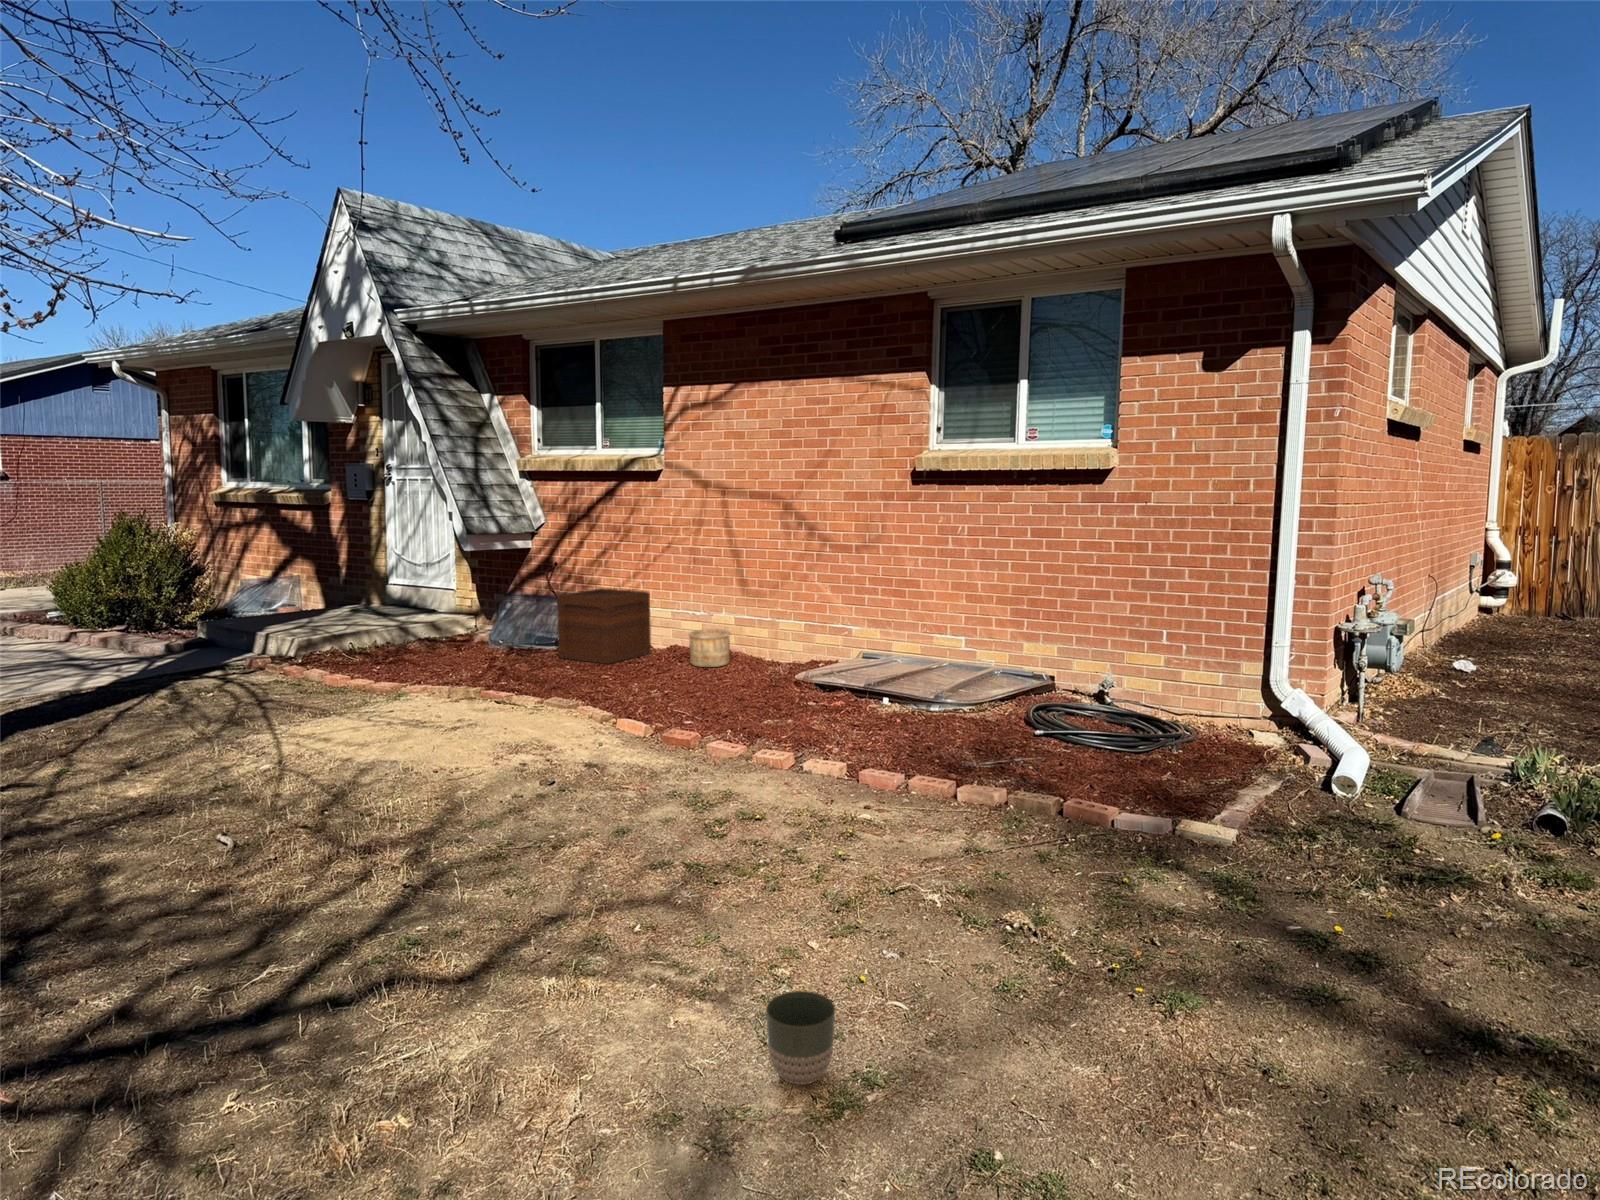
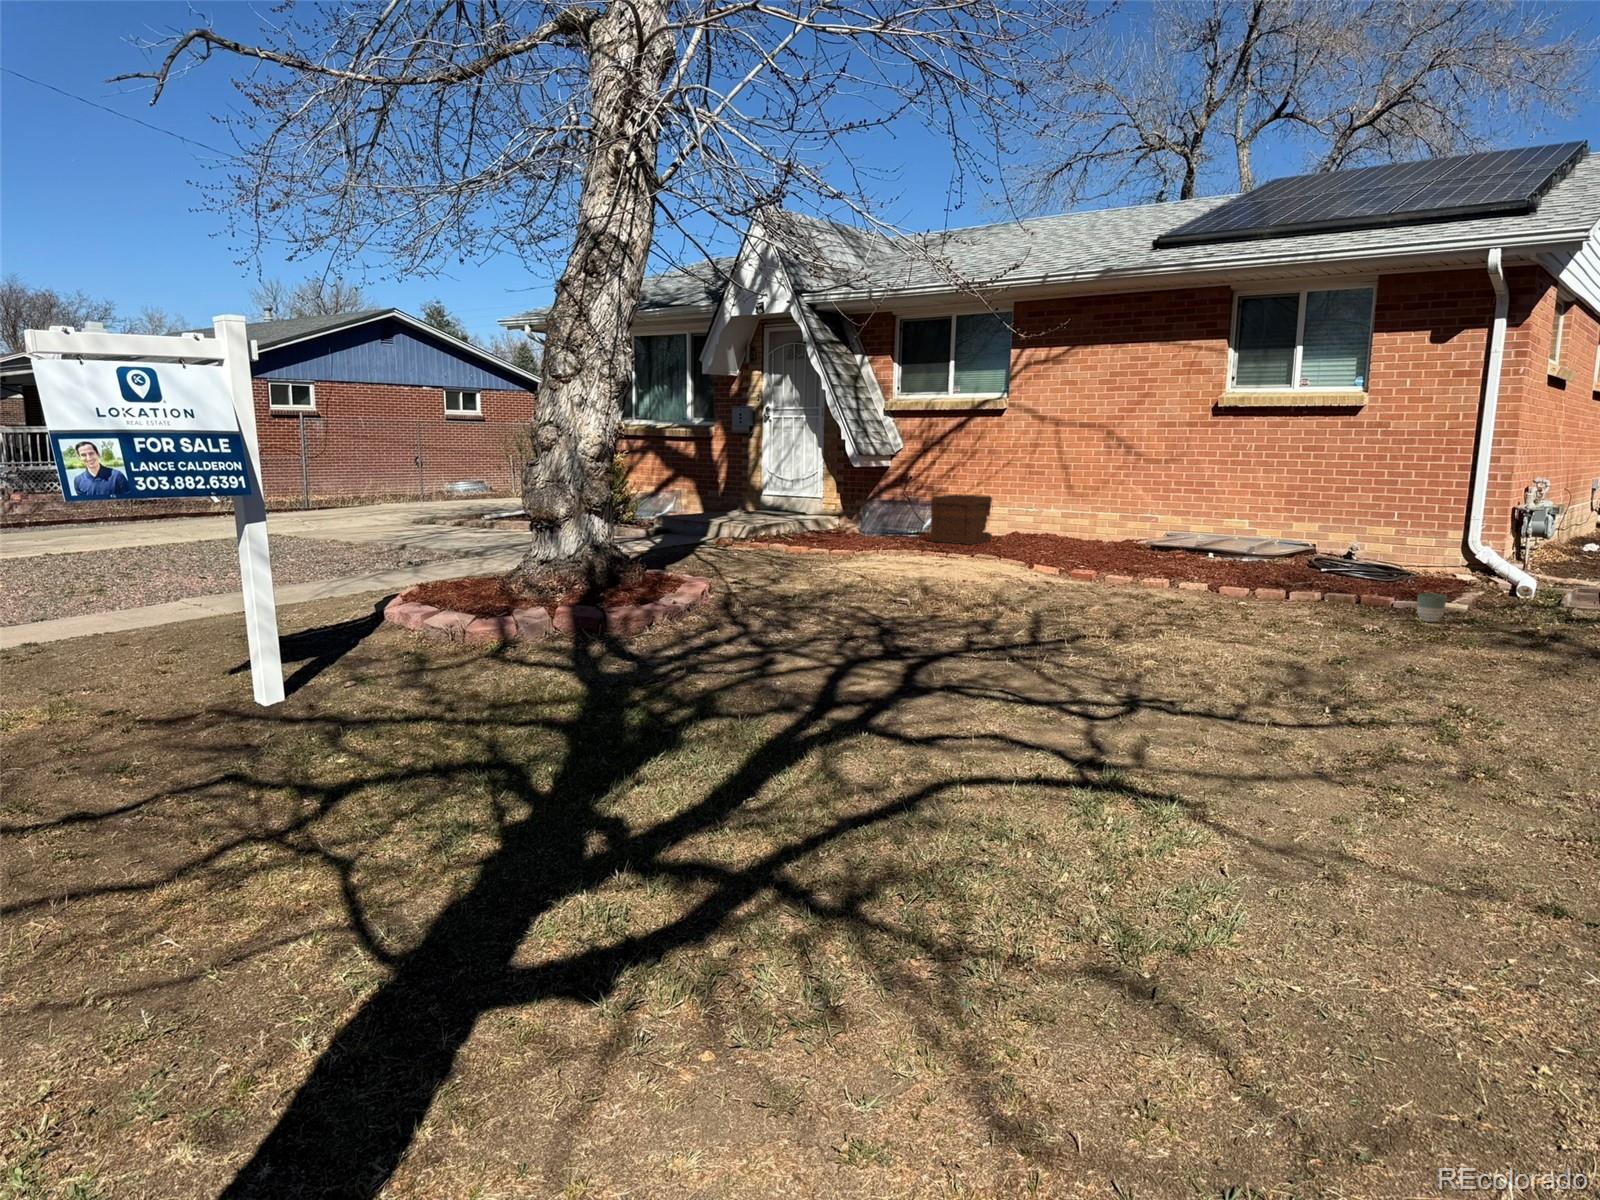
wooden bucket: present [688,629,730,667] -> none [1043,518,1072,542]
planter: present [766,991,835,1085] -> present [1417,593,1447,622]

